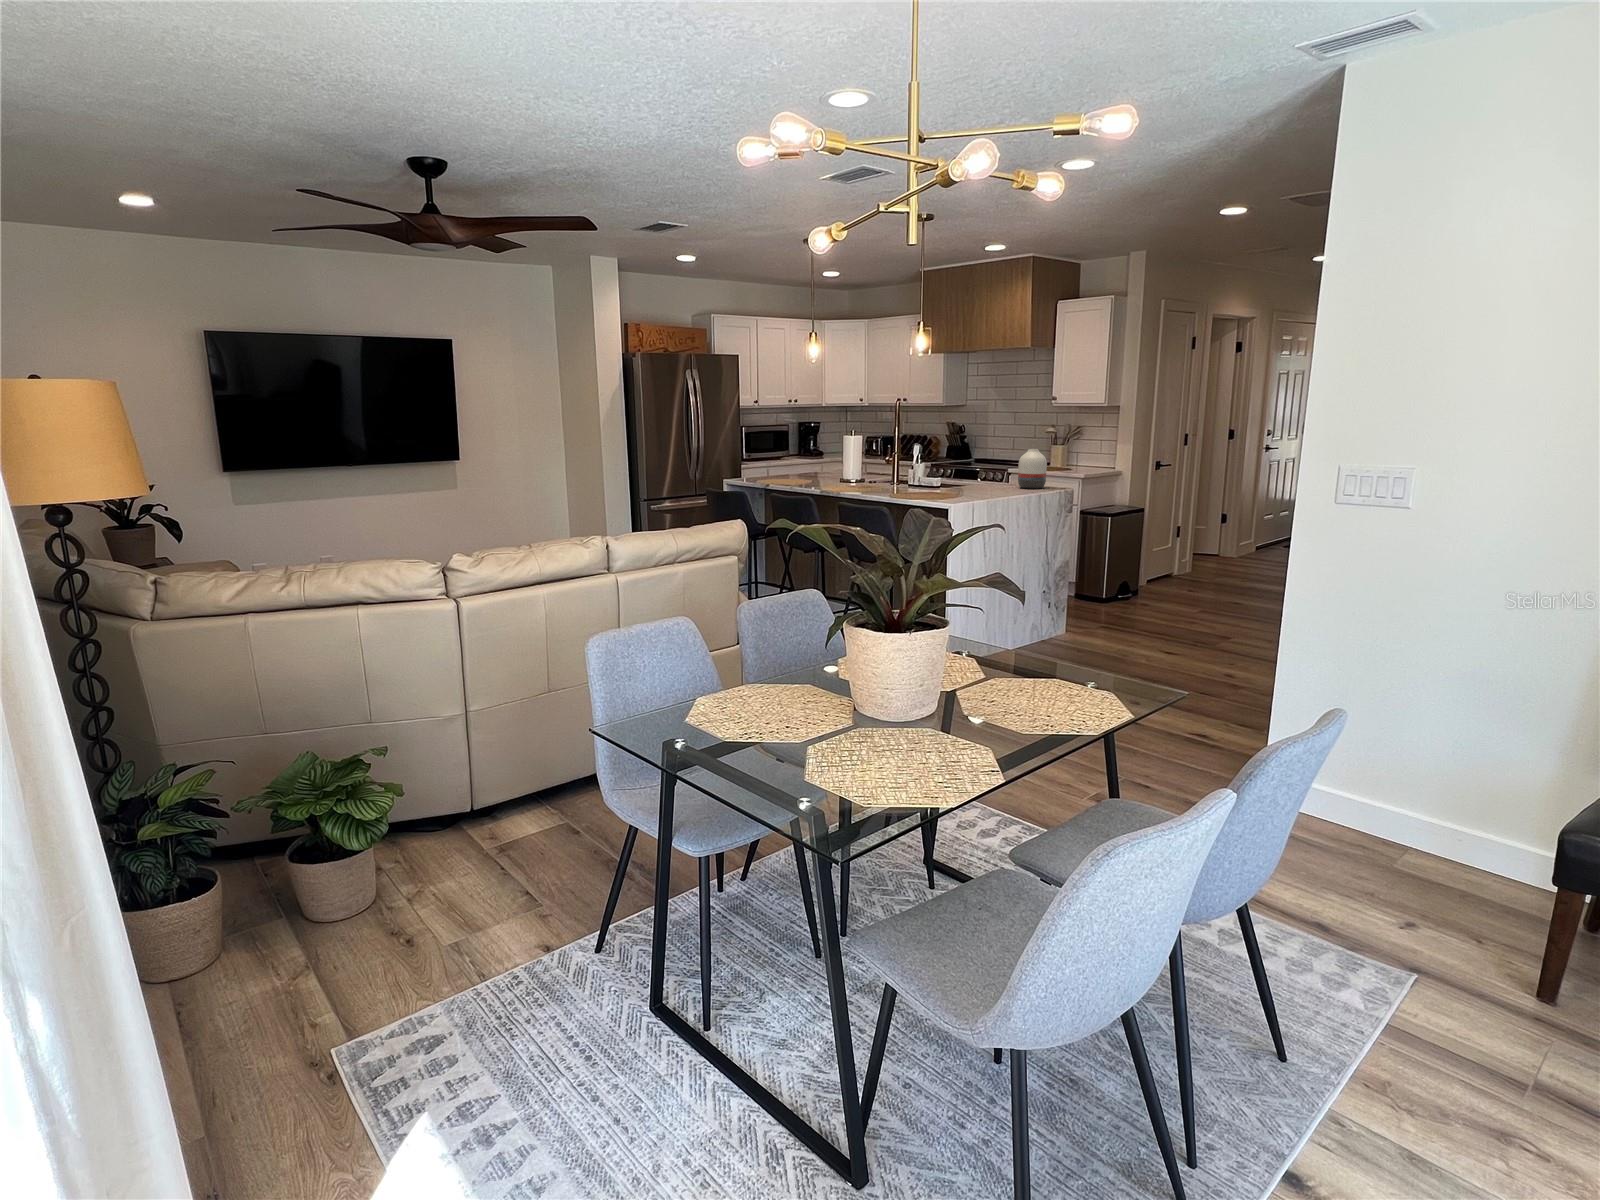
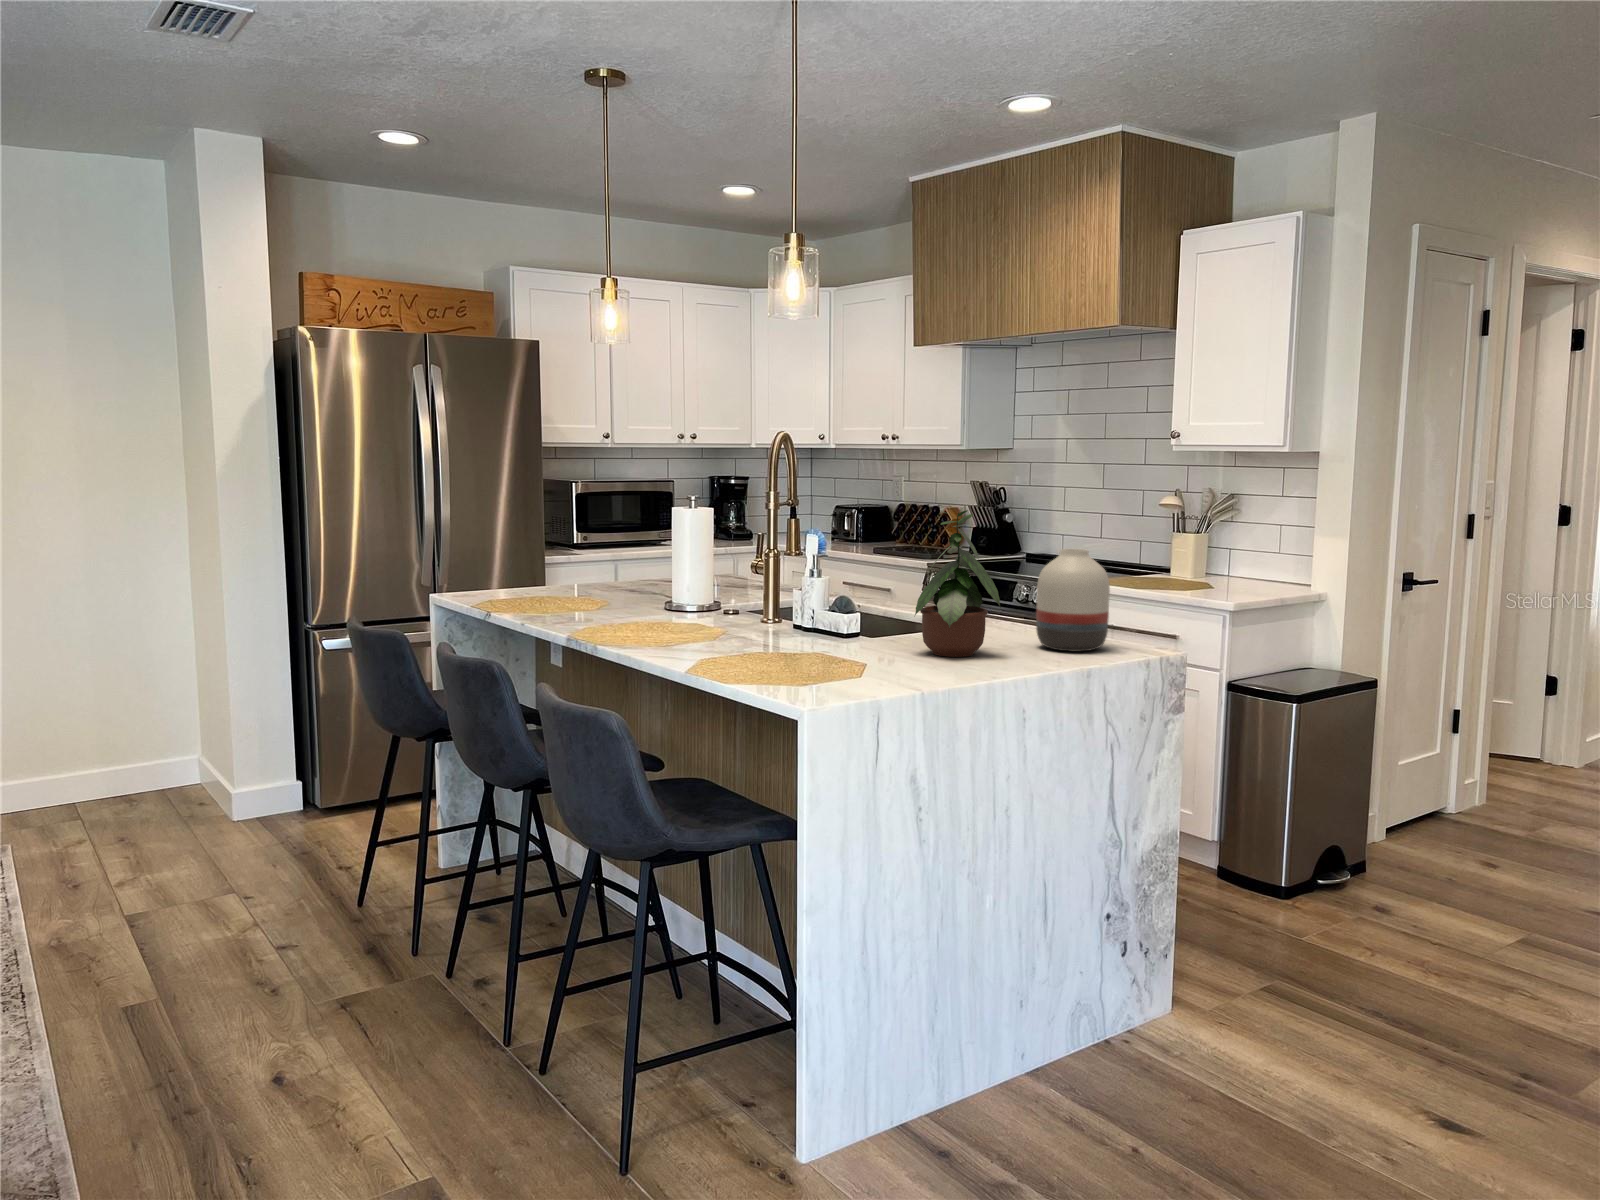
potted plant: none [972,432,1010,491] -> present [915,506,1001,657]

